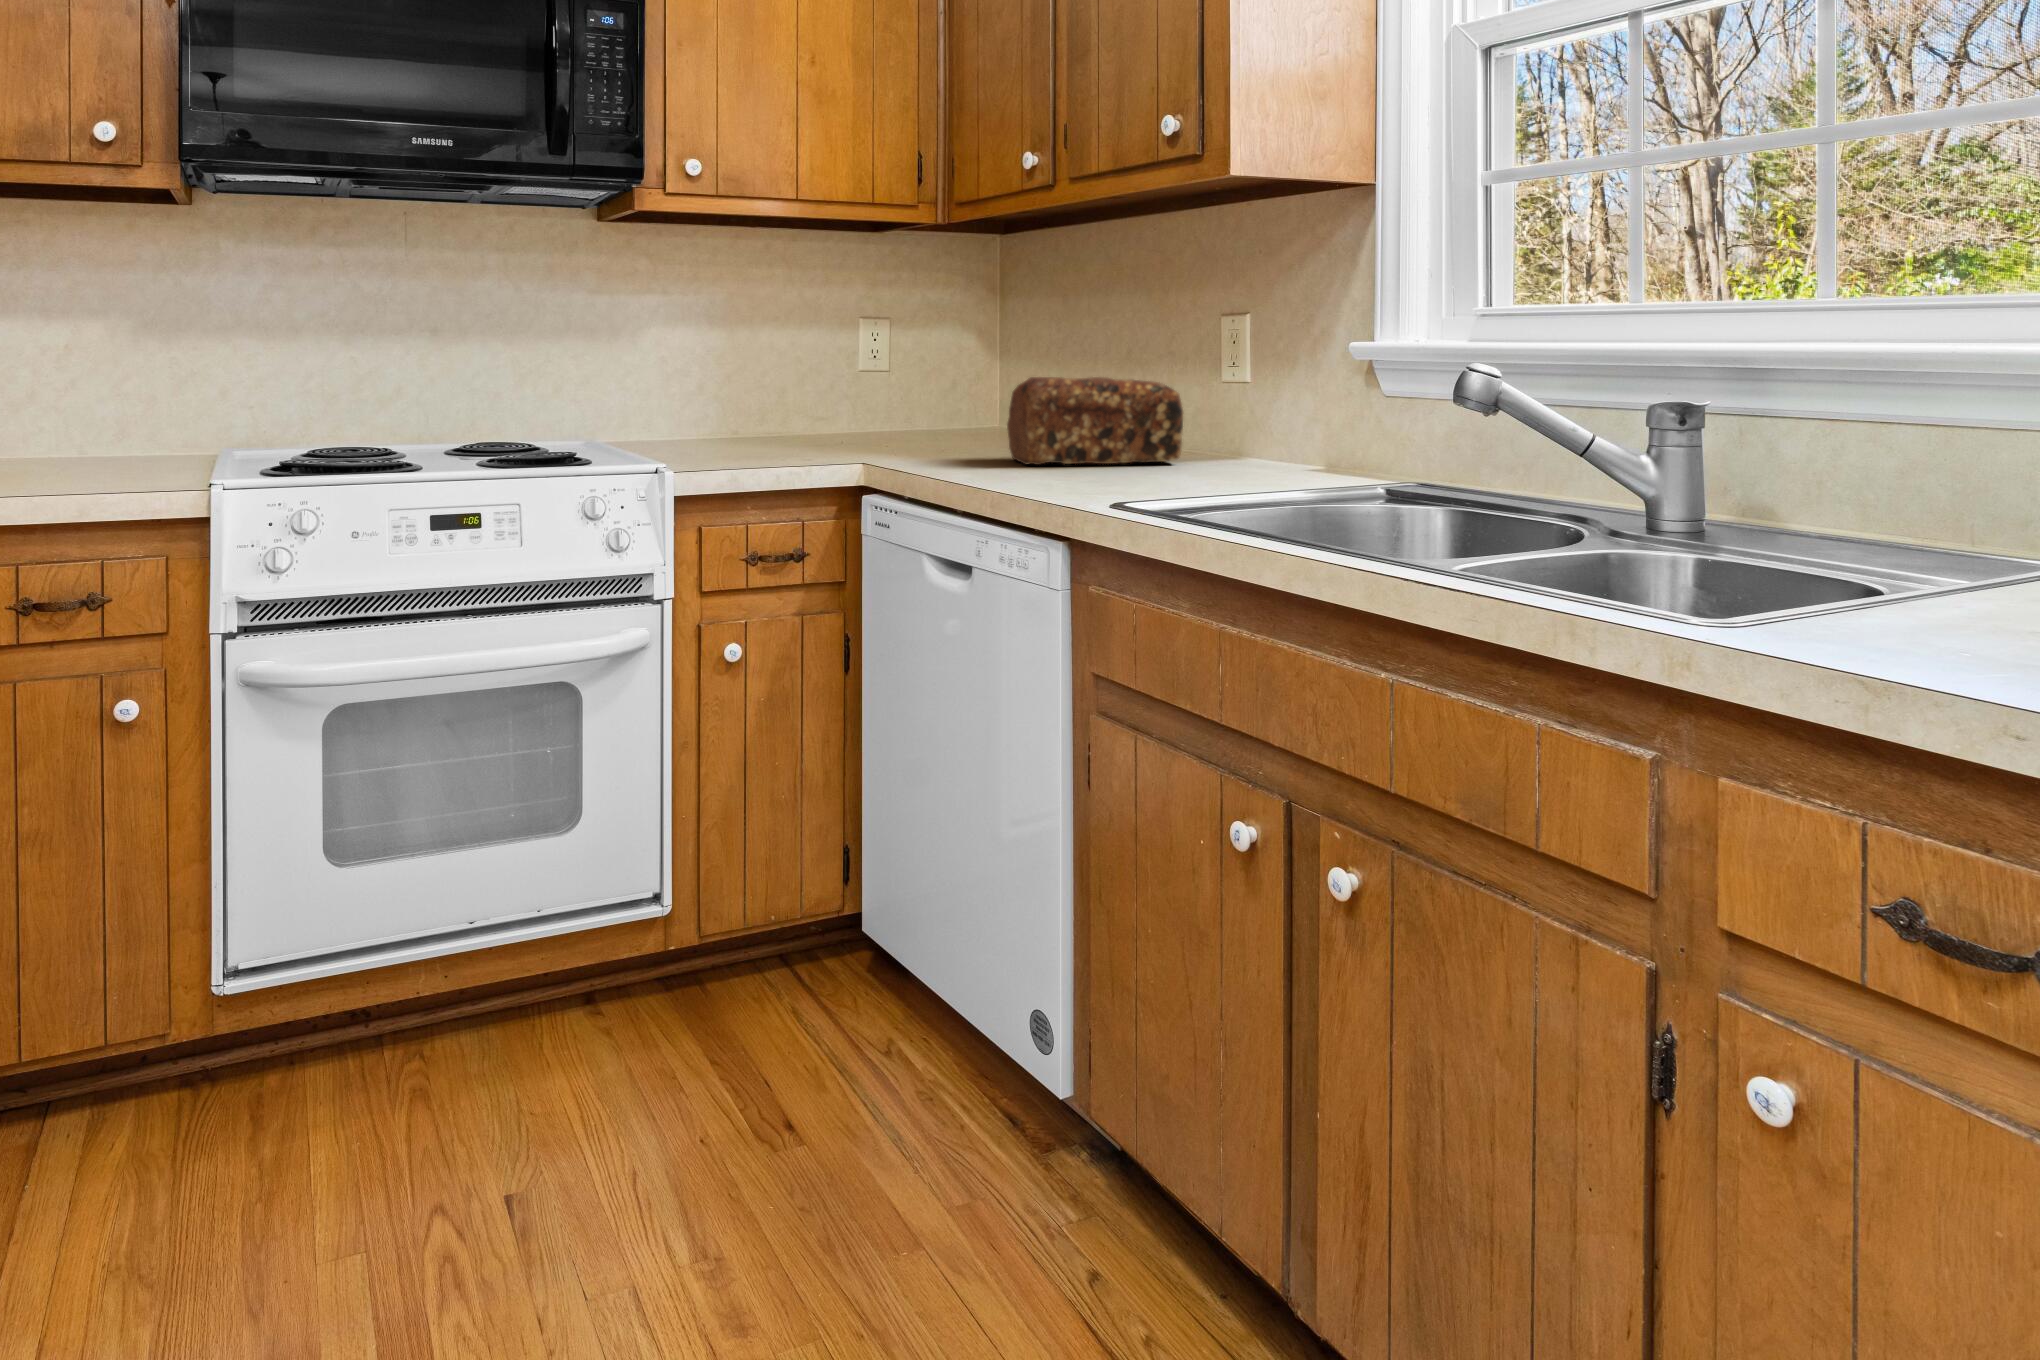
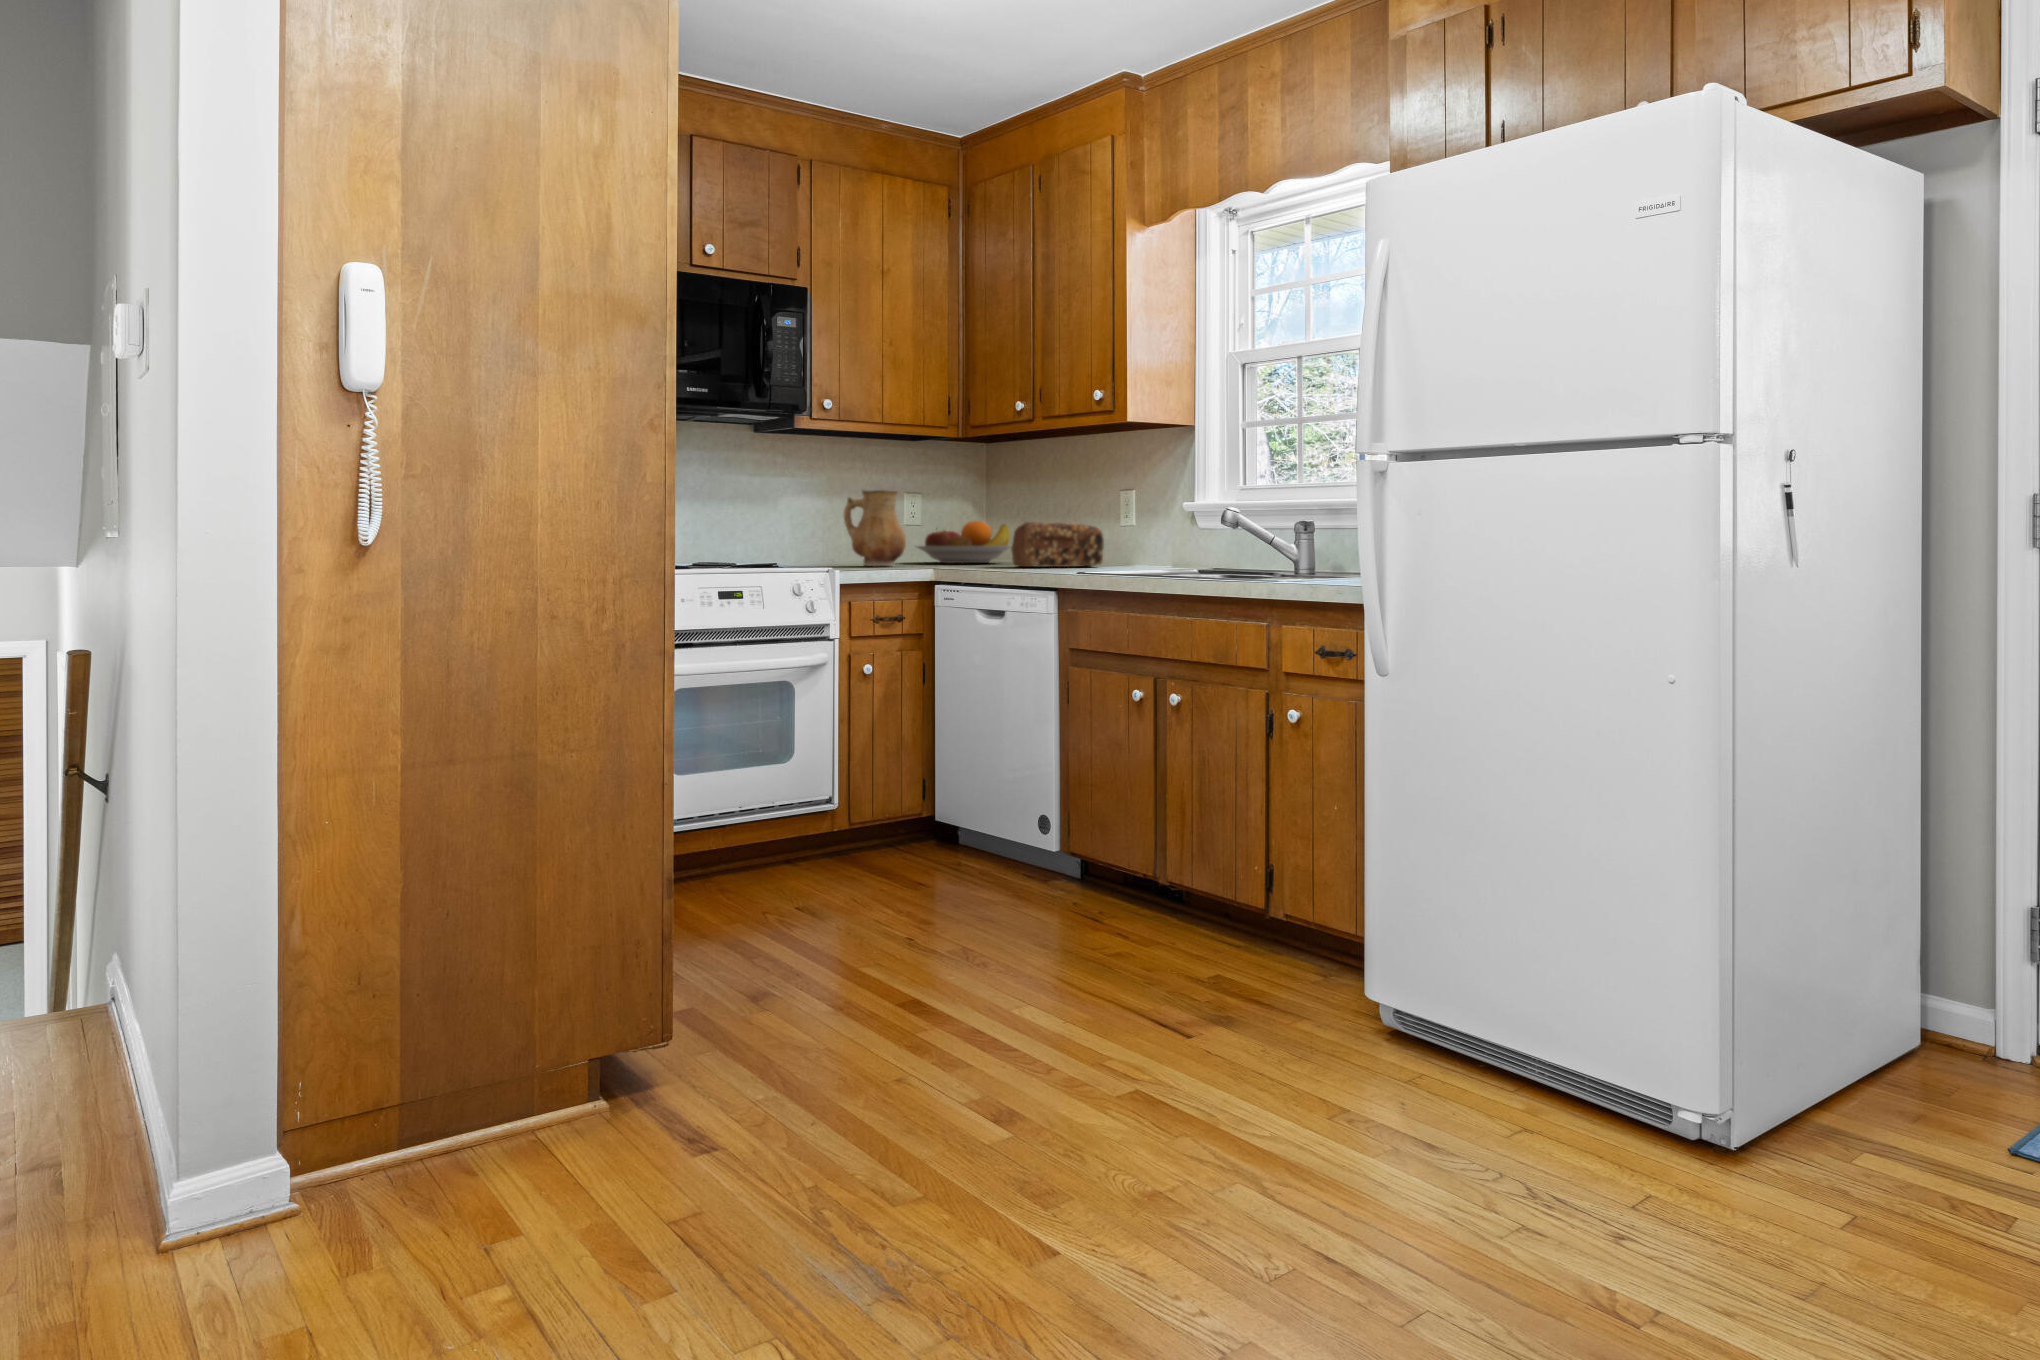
ceramic pitcher: none [709,317,818,455] -> present [844,490,906,566]
fruit bowl: none [852,367,1024,443] -> present [917,521,1012,563]

